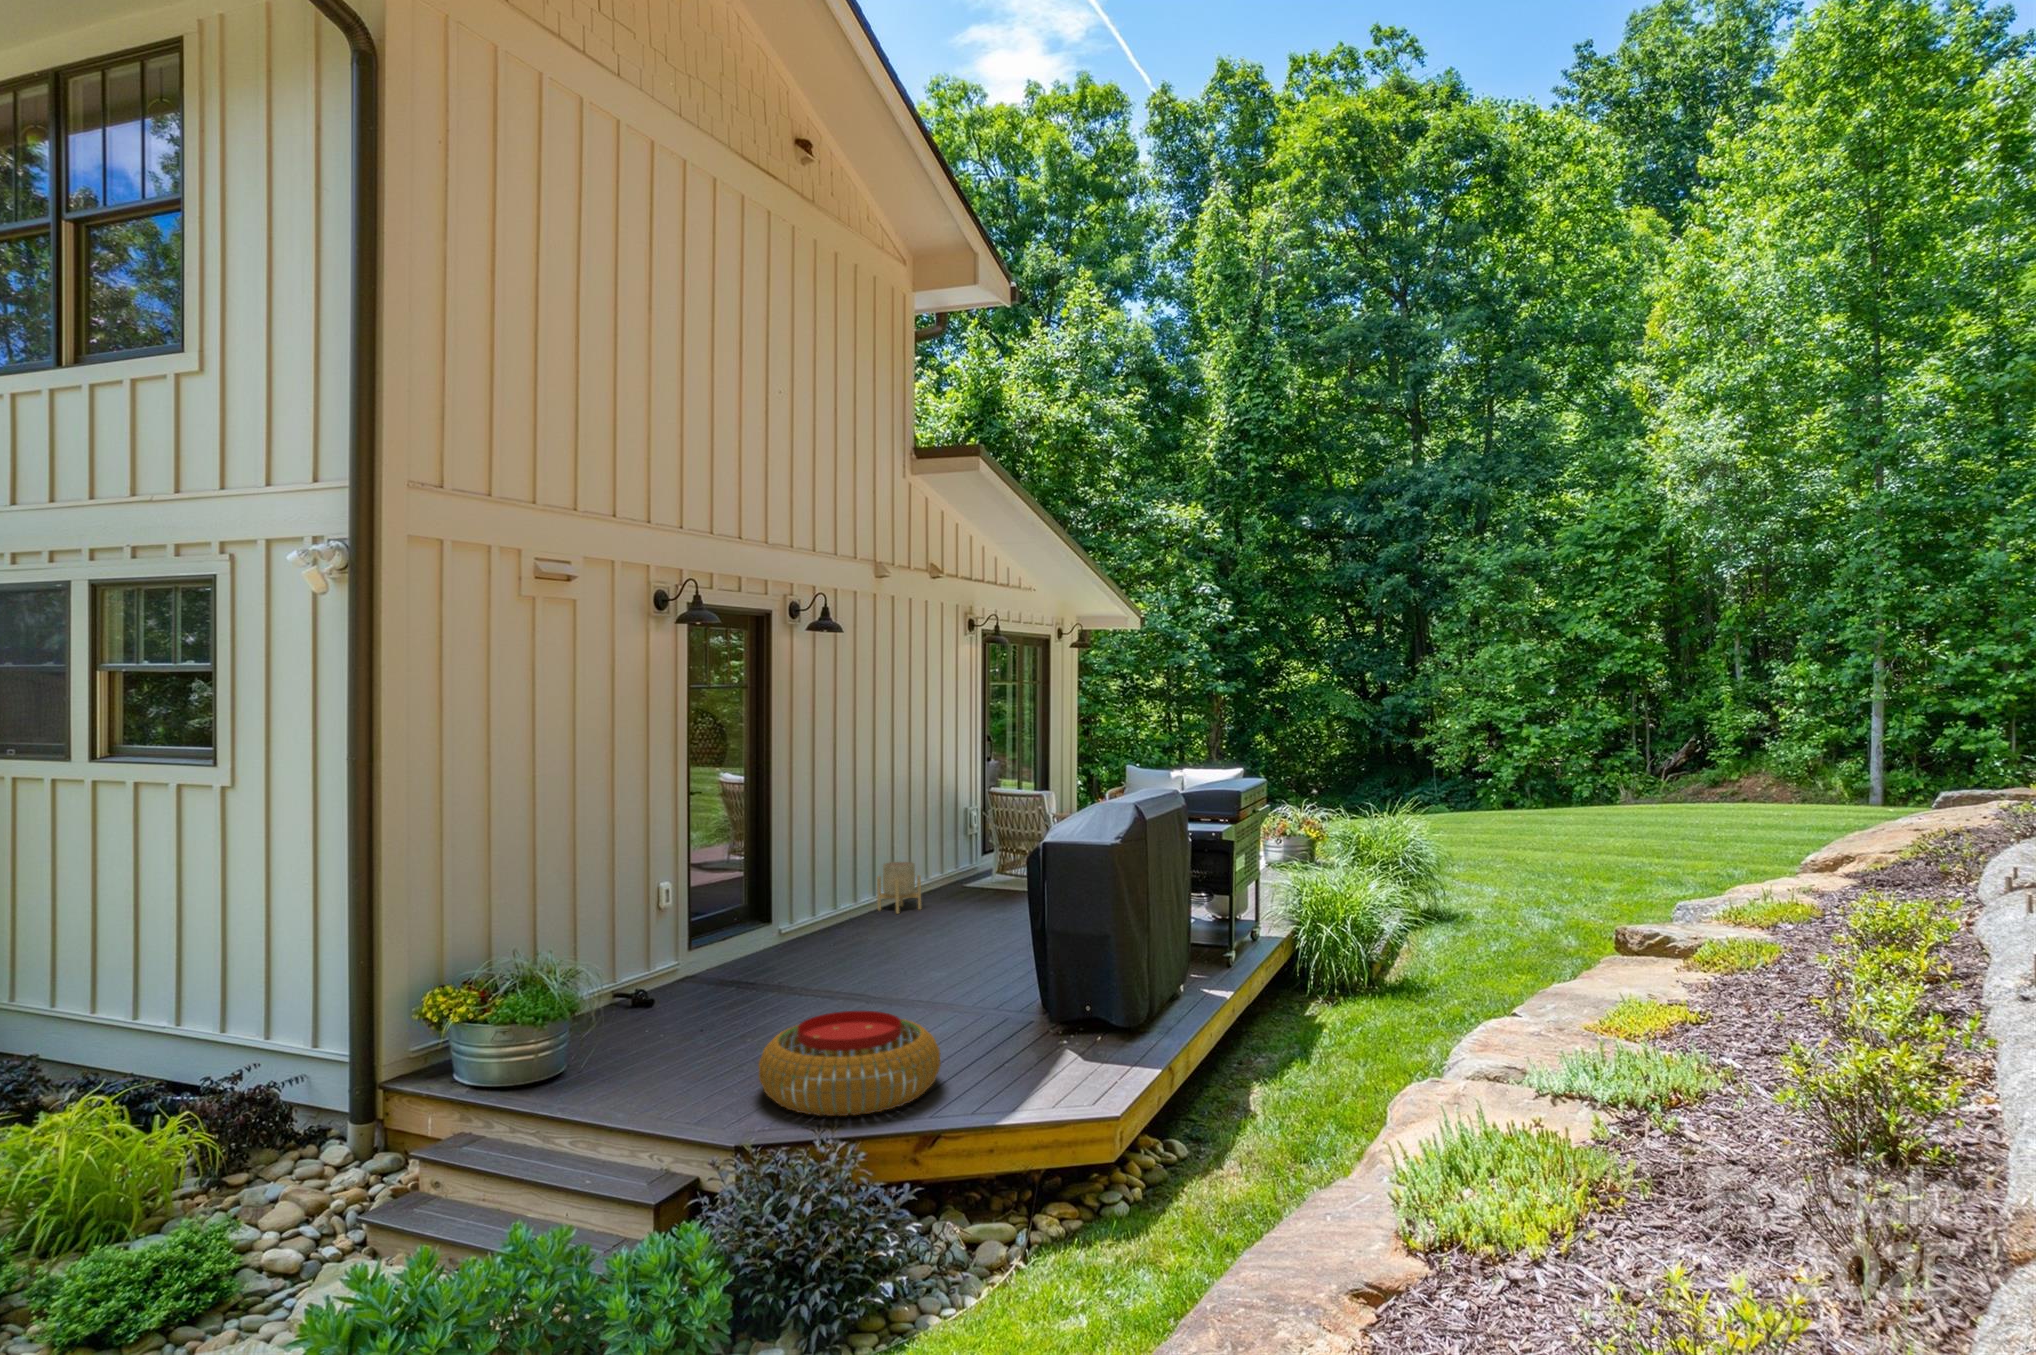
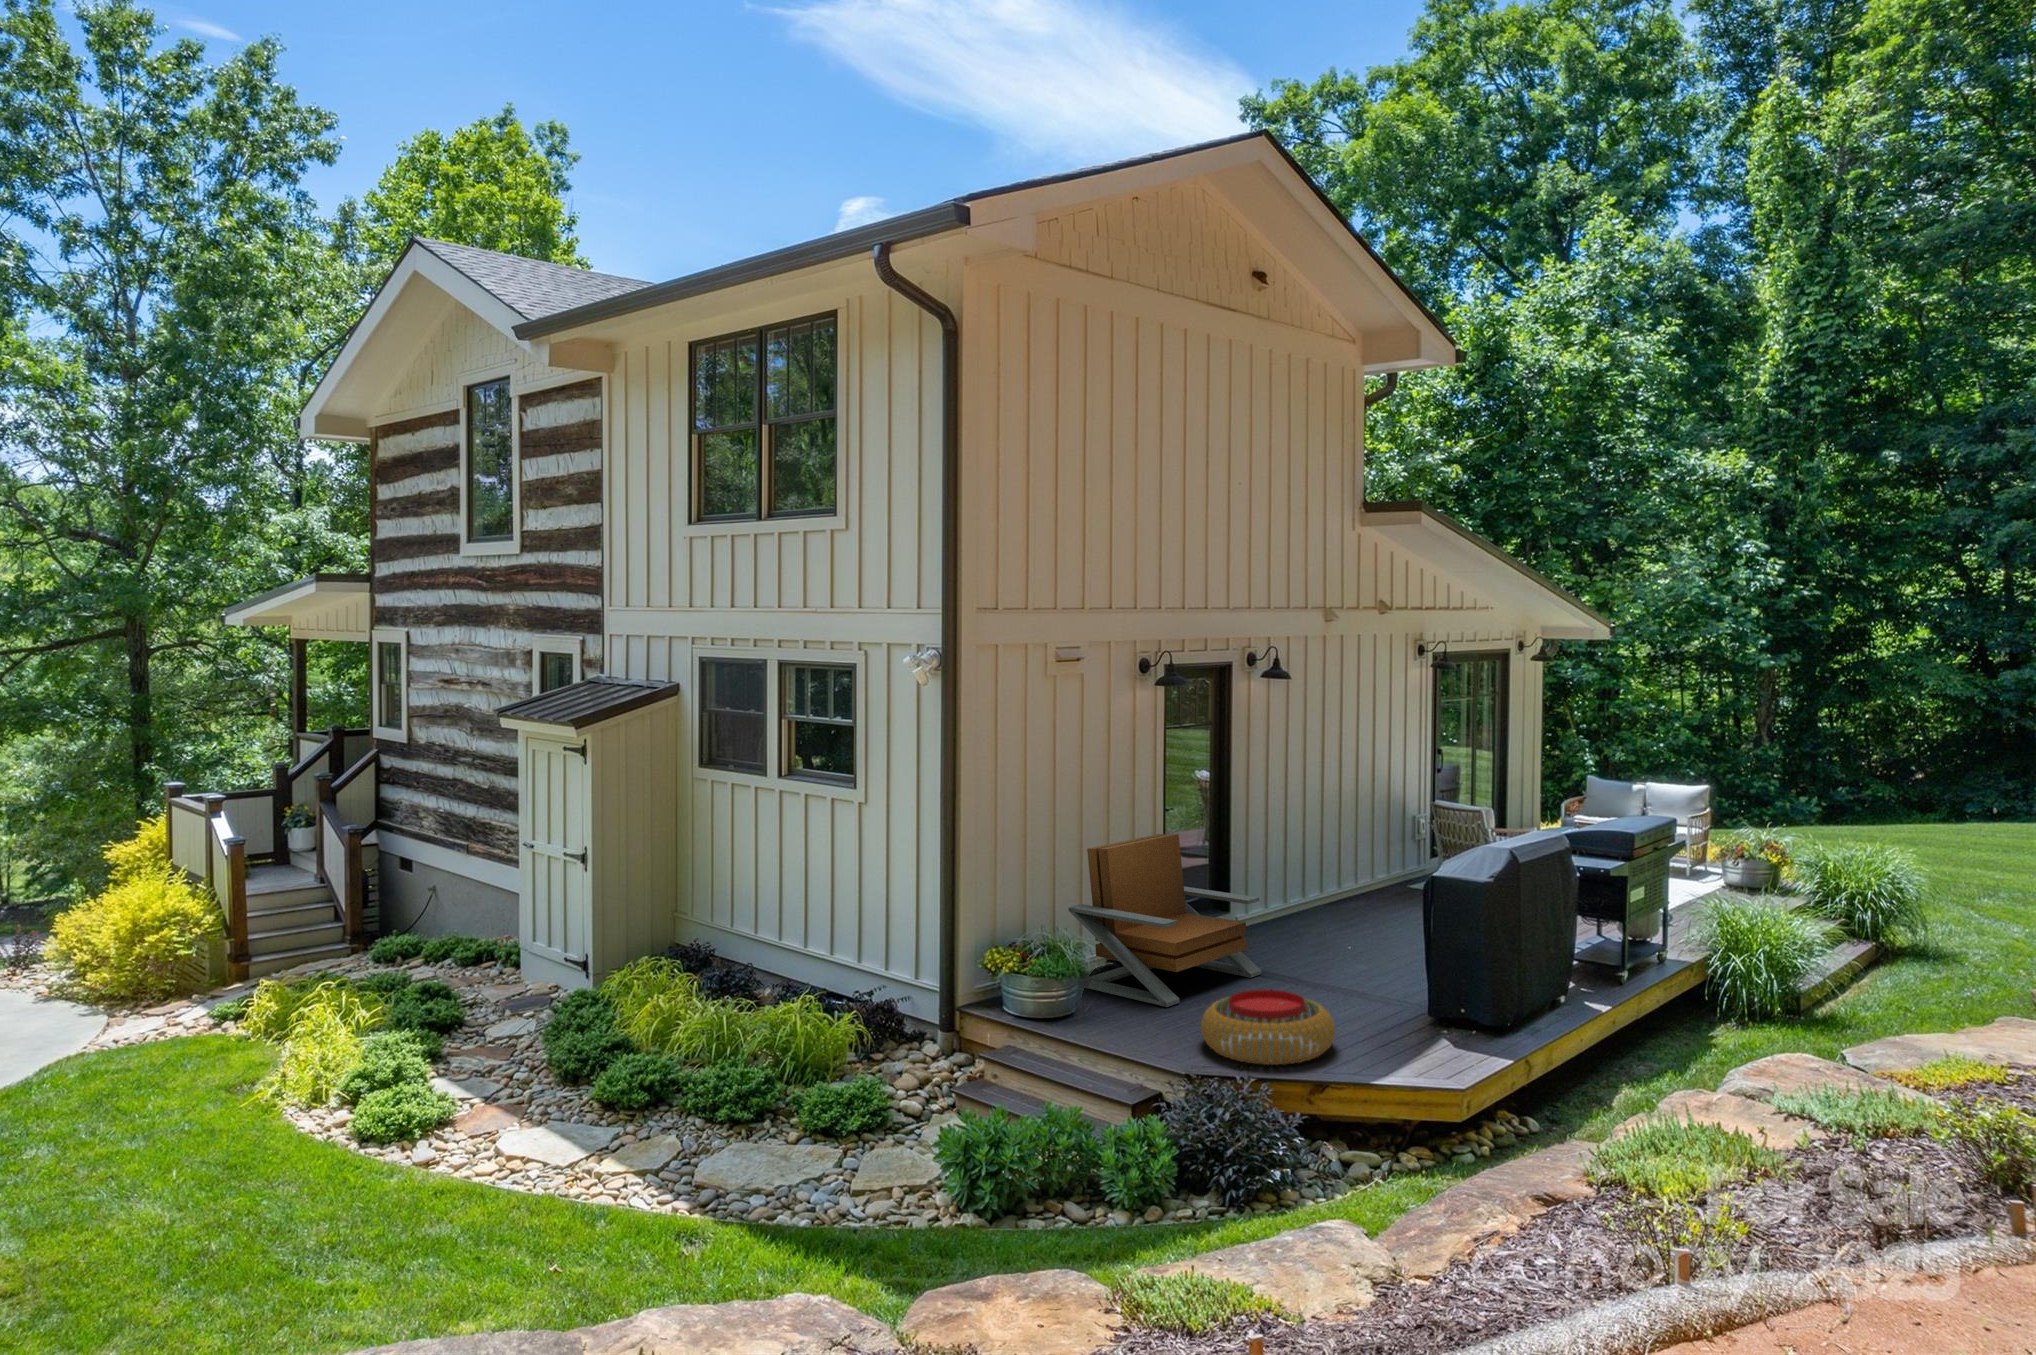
lounge chair: none [558,825,819,1051] -> present [1068,834,1262,1007]
planter: present [877,862,921,914] -> none [1330,859,1370,905]

